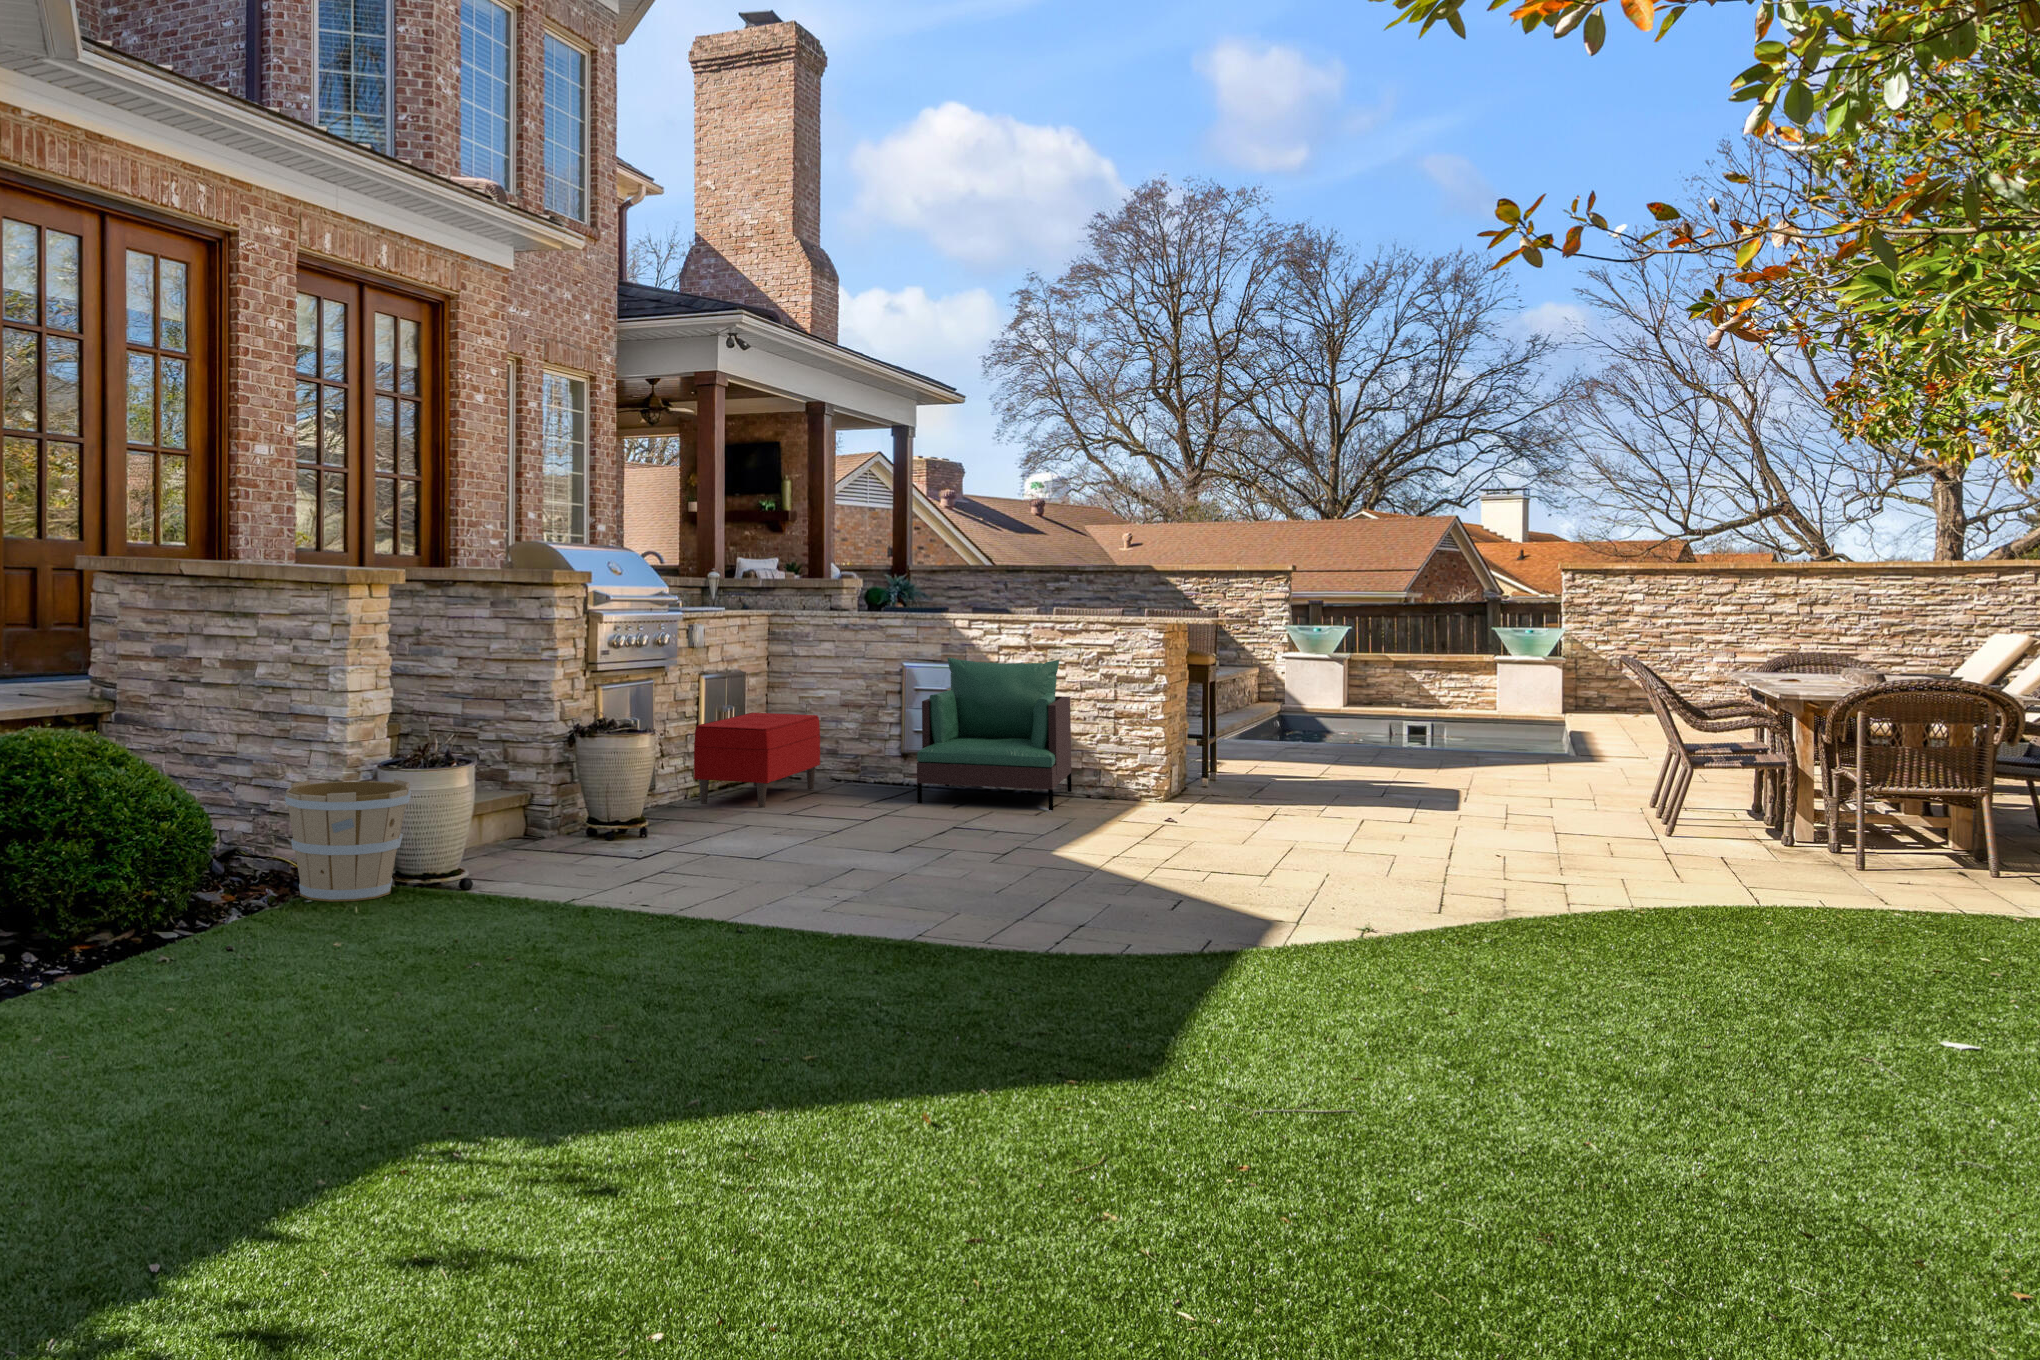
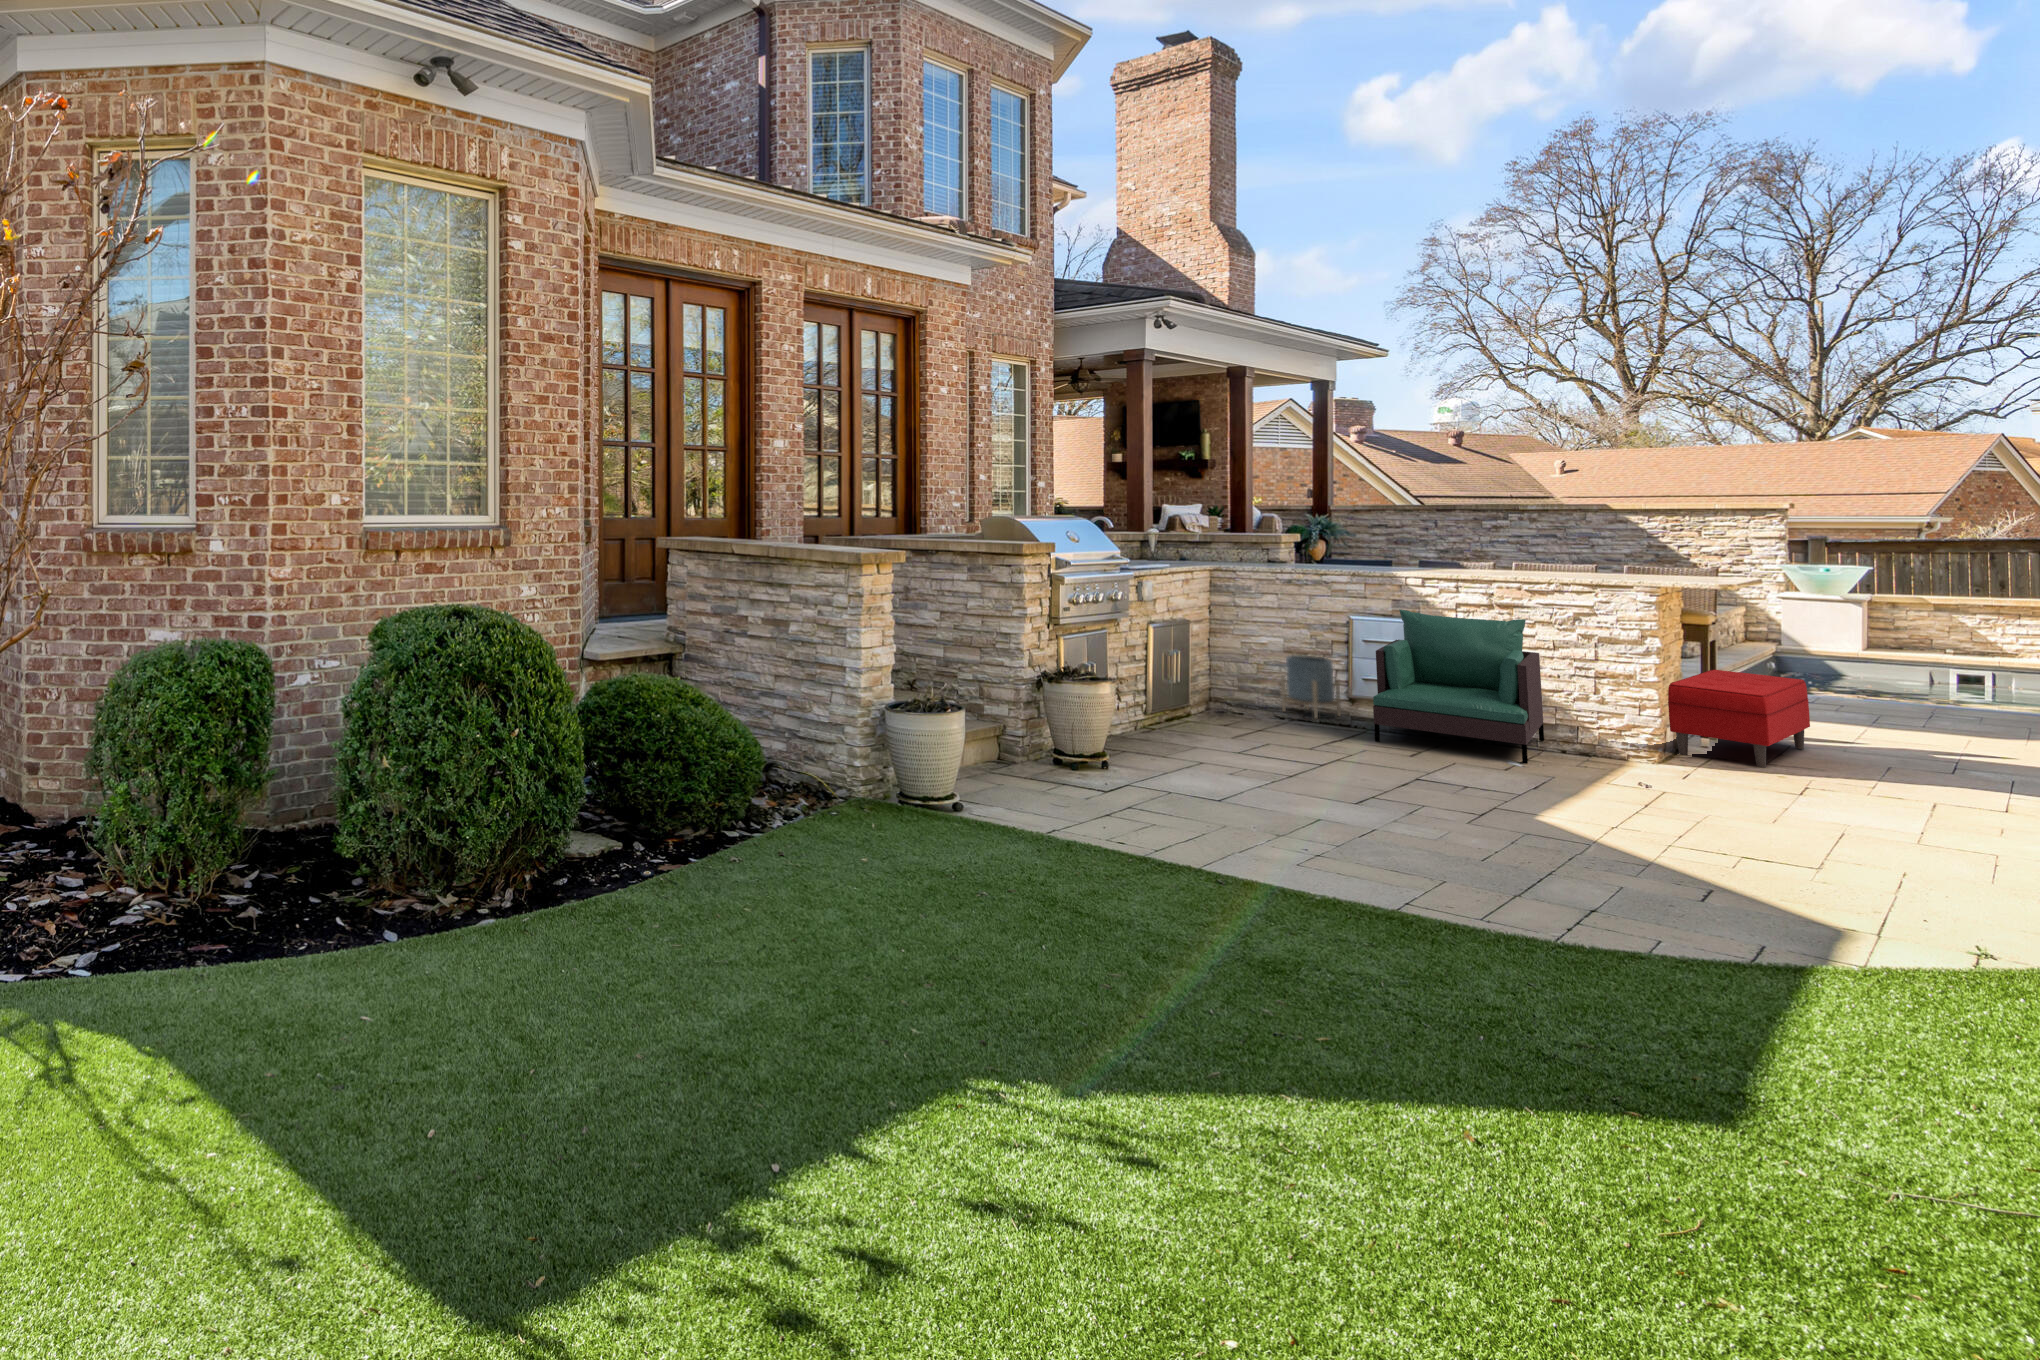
bench: present [694,713,820,808] -> present [1668,670,1810,768]
planter: none [831,719,889,789] -> present [1281,655,1341,718]
wooden bucket: present [285,779,411,902] -> none [821,709,918,810]

